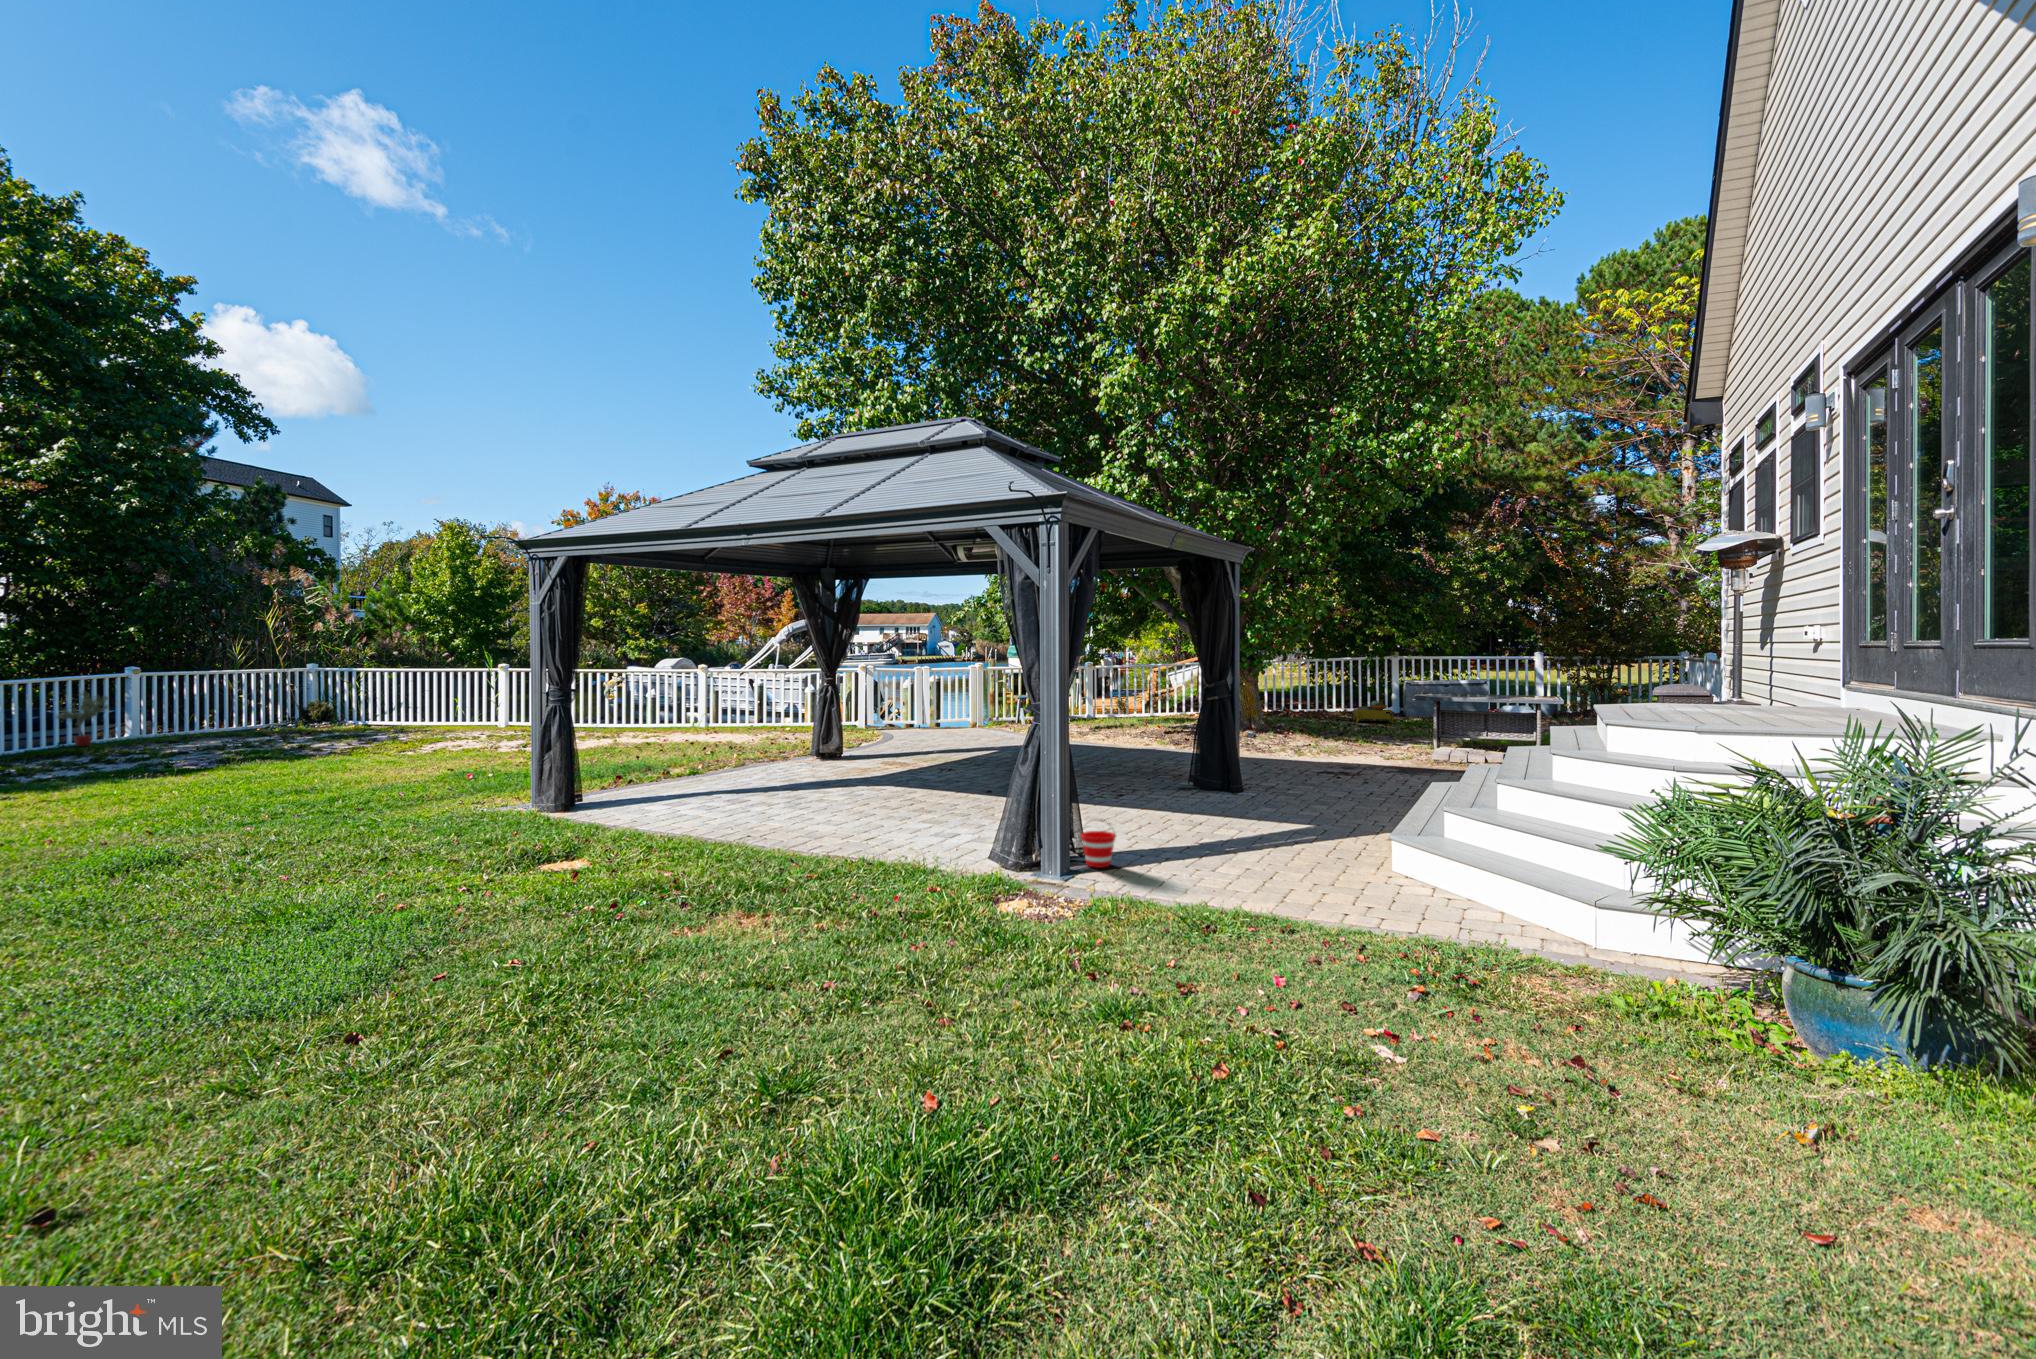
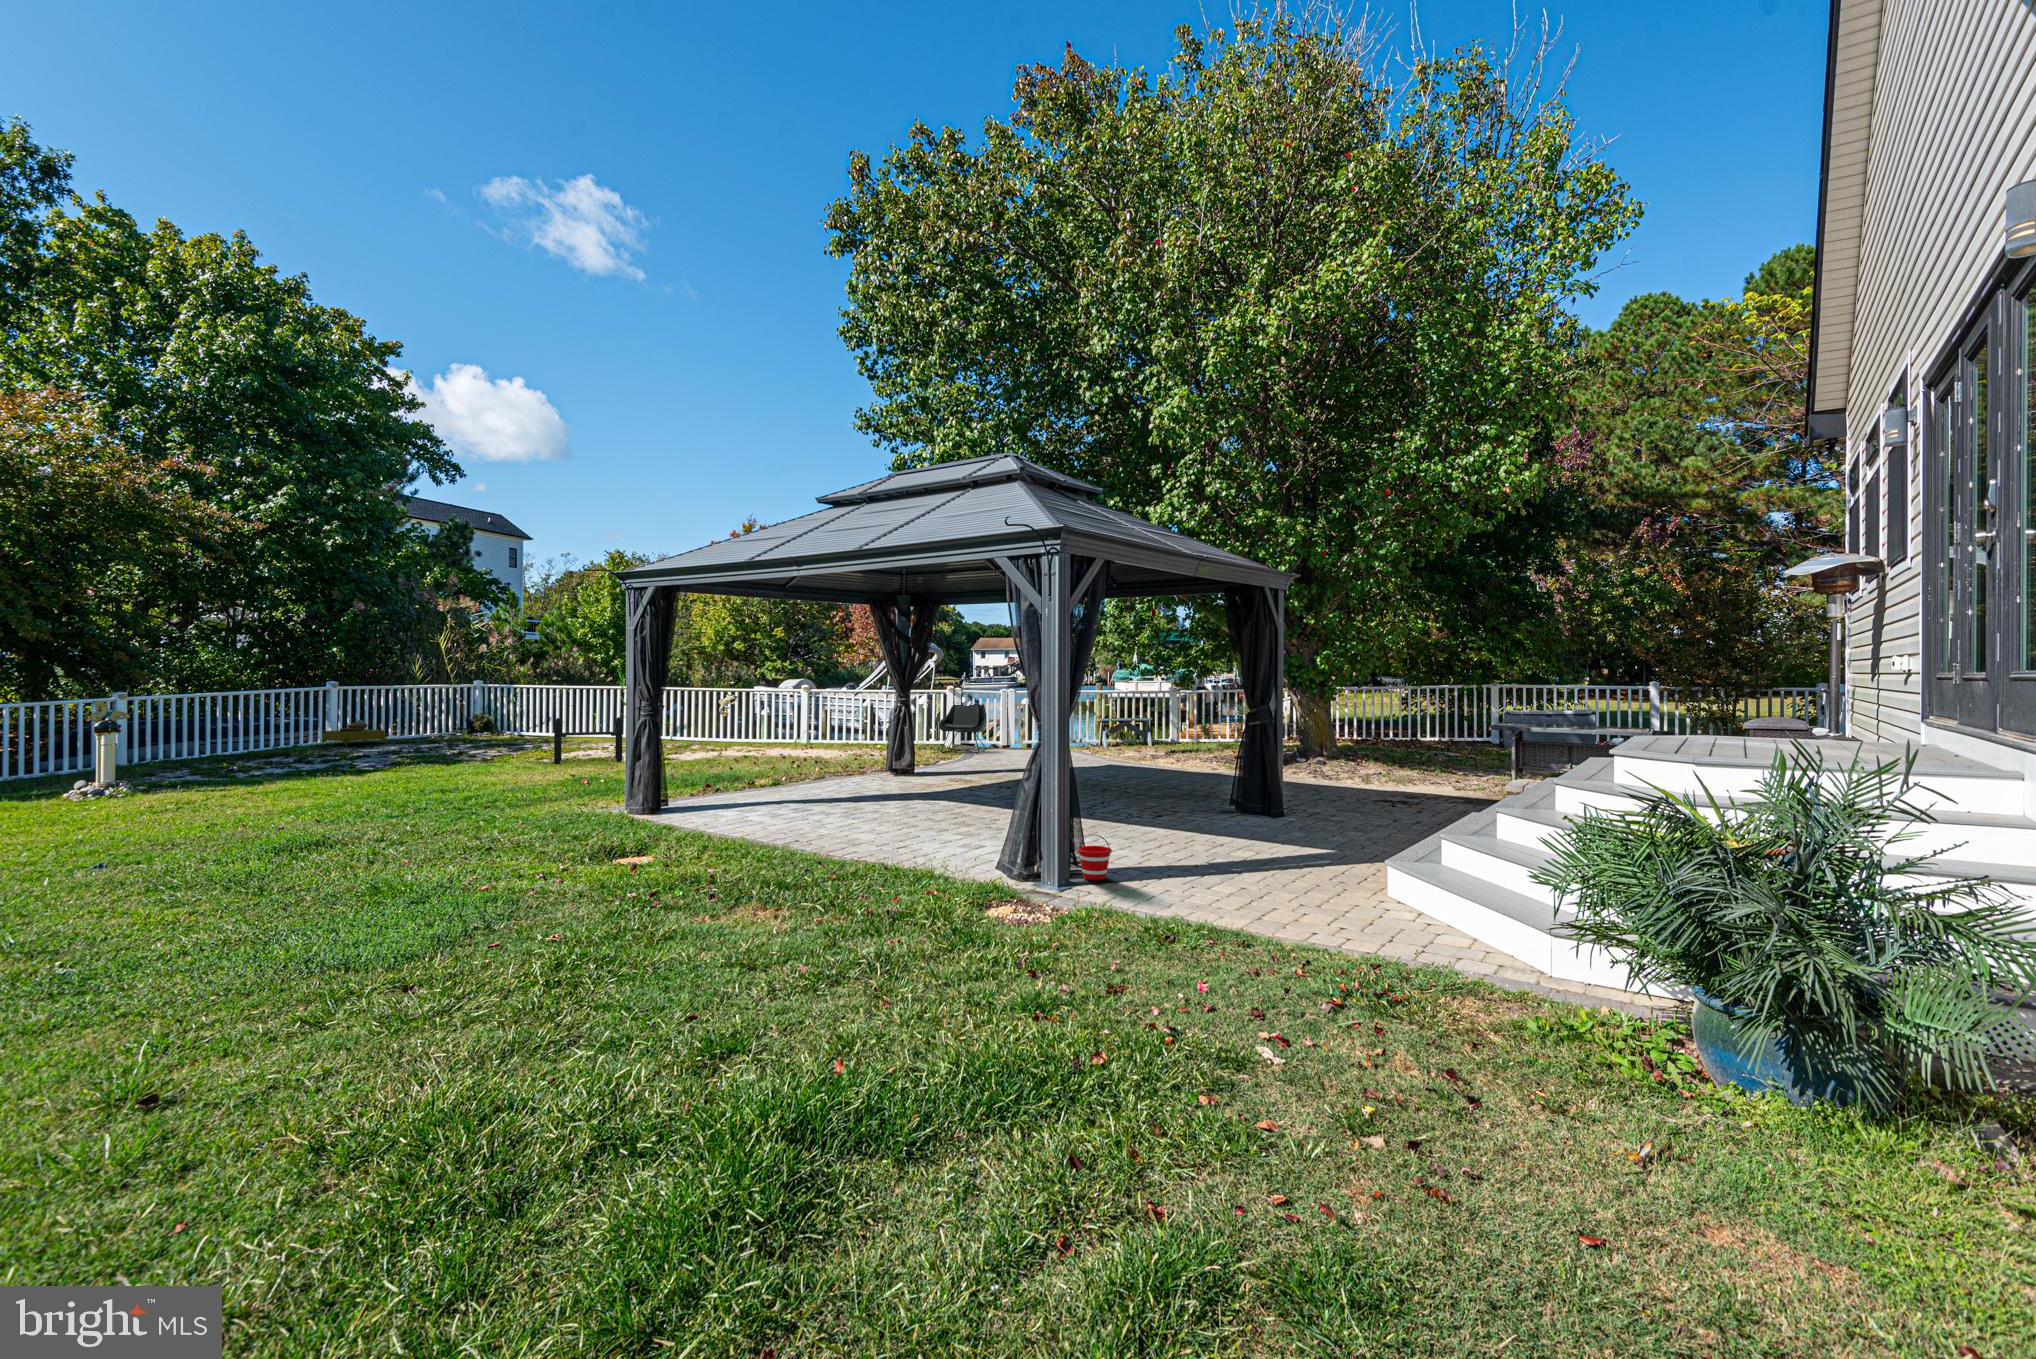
lounge chair: none [860,682,909,735] -> present [939,704,986,754]
potted tree: present [56,690,108,747] -> none [273,701,315,749]
side table: present [1353,701,1394,723] -> present [322,720,387,746]
bench: none [425,703,507,757] -> present [554,717,622,764]

